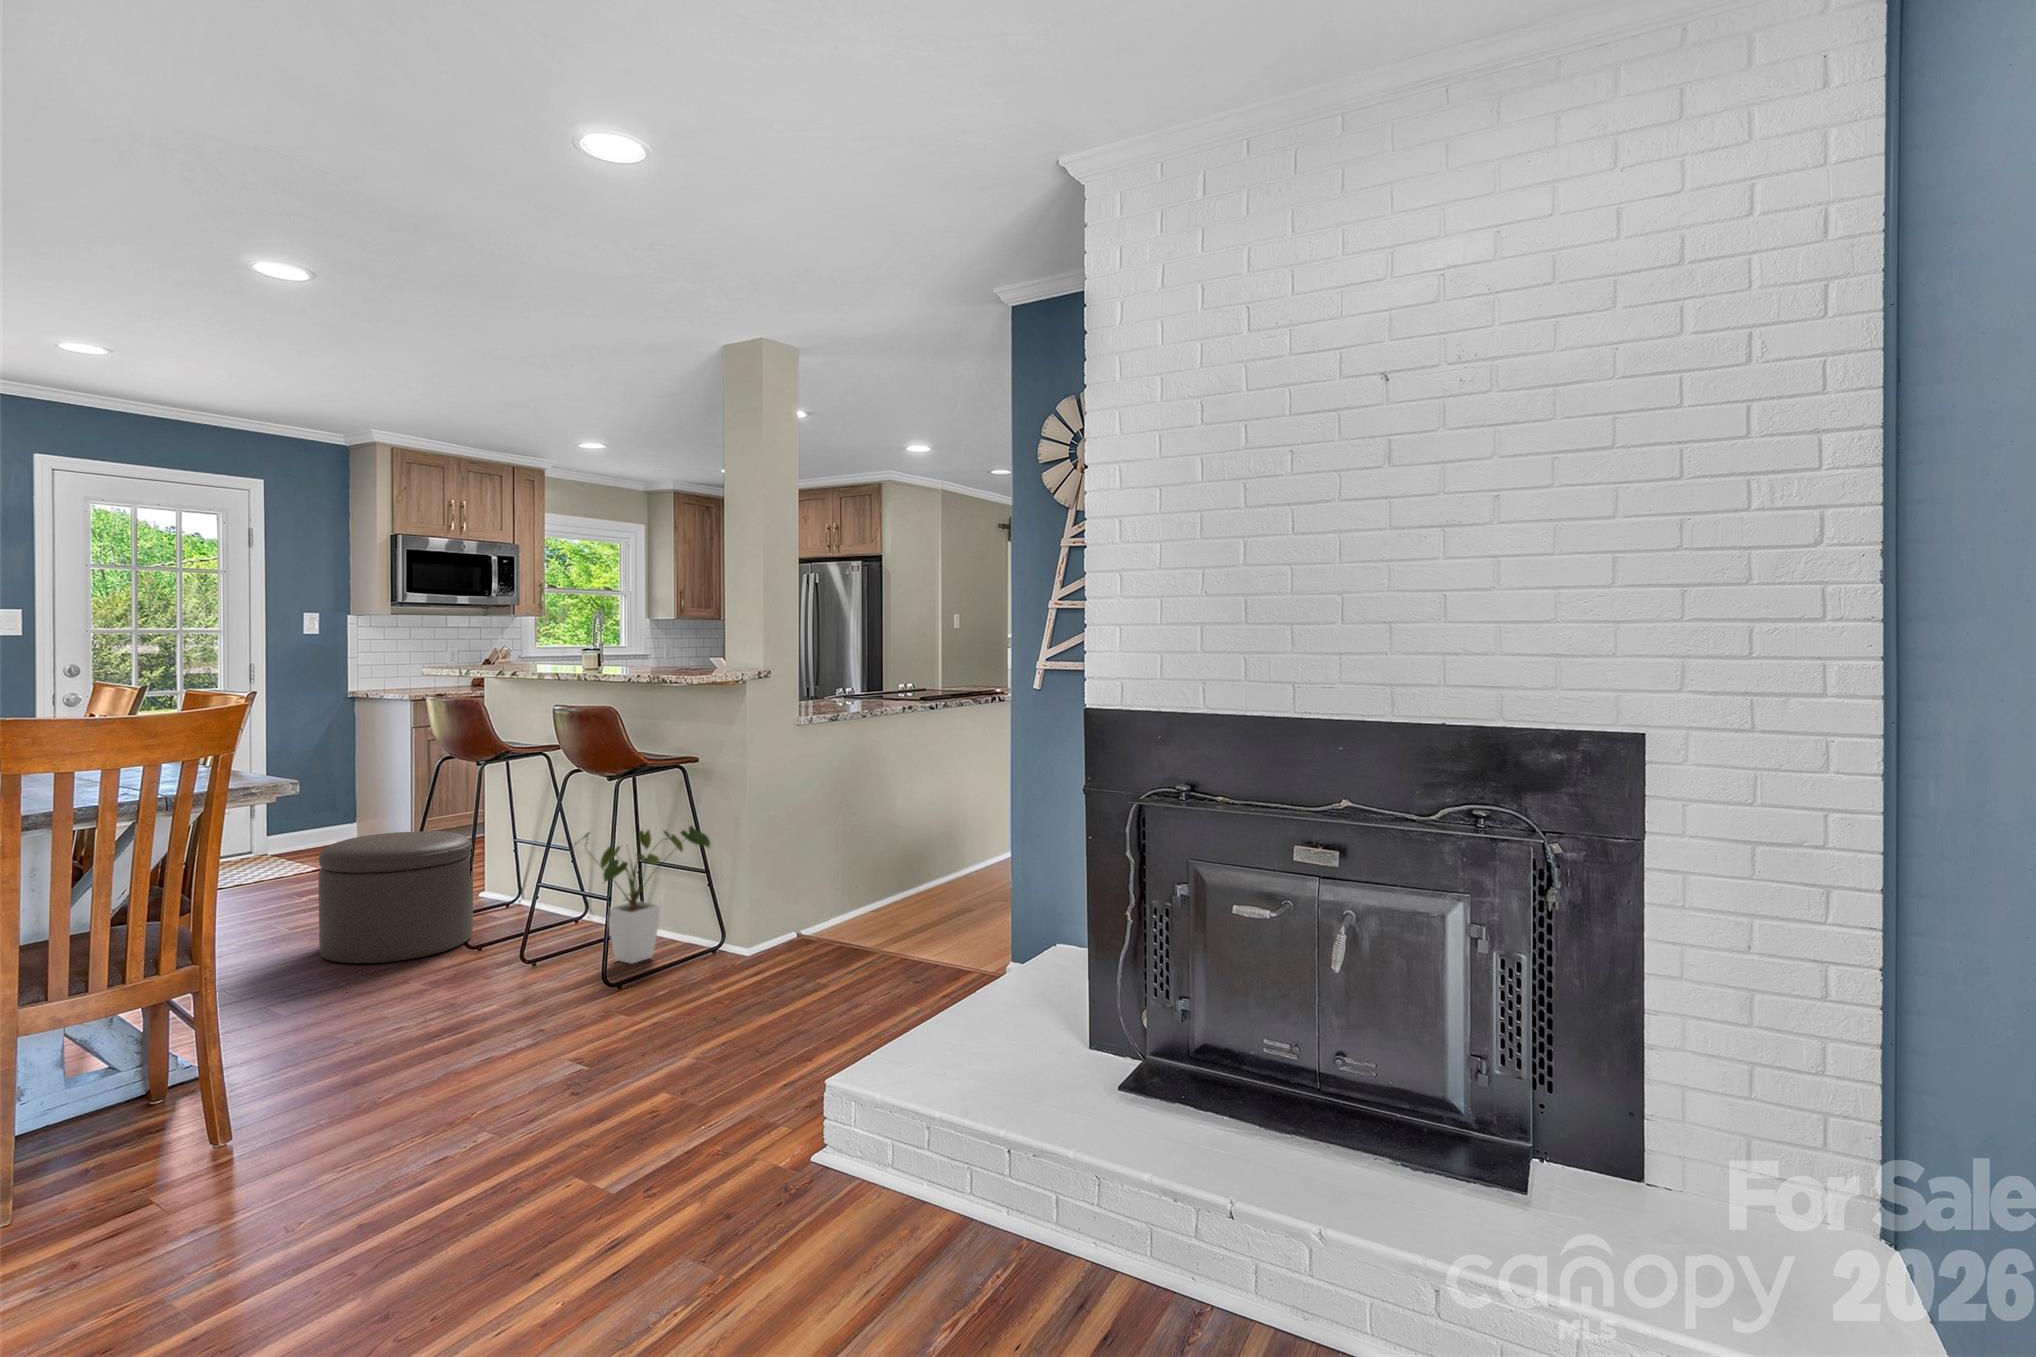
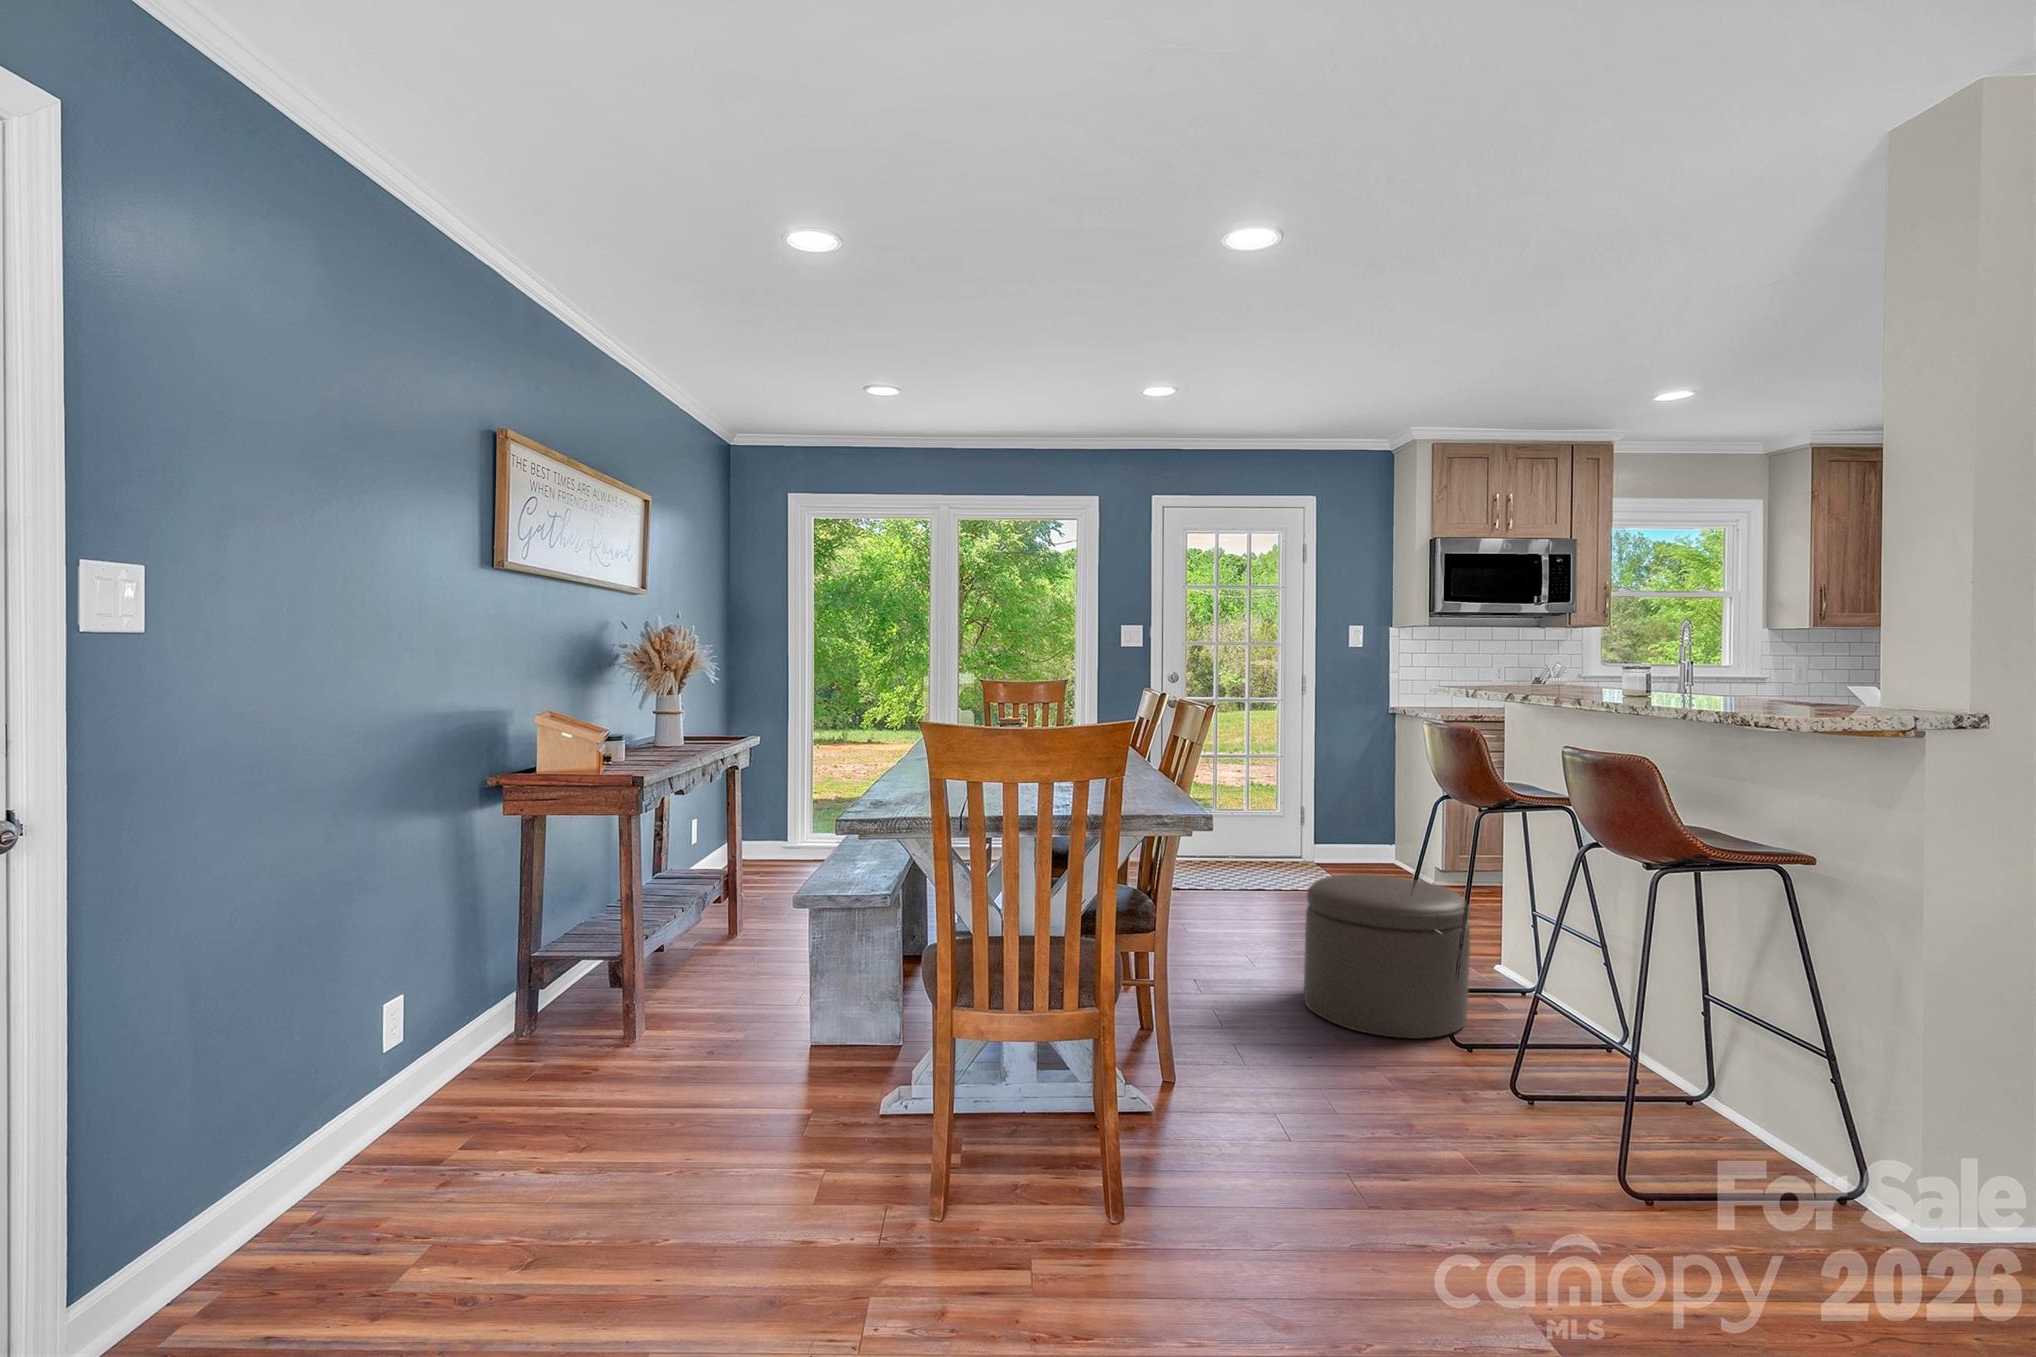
house plant: present [571,826,710,964] -> none [1580,936,1833,1157]

